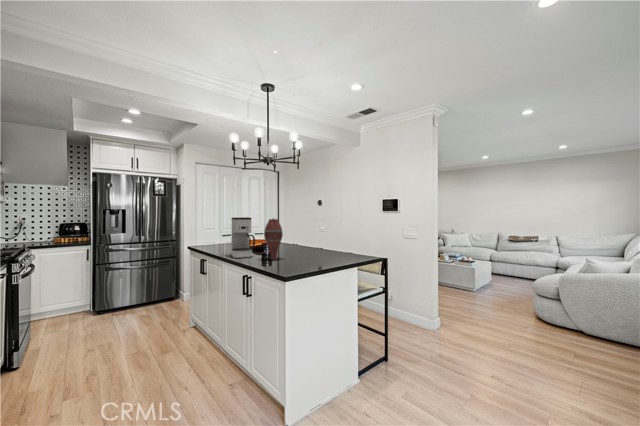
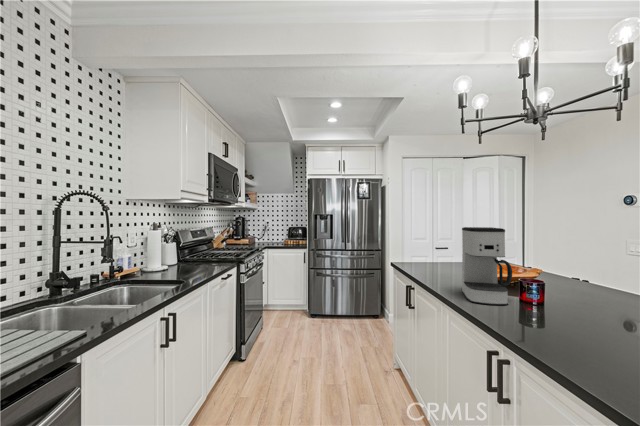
vase: present [264,218,283,260] -> none [543,232,598,327]

